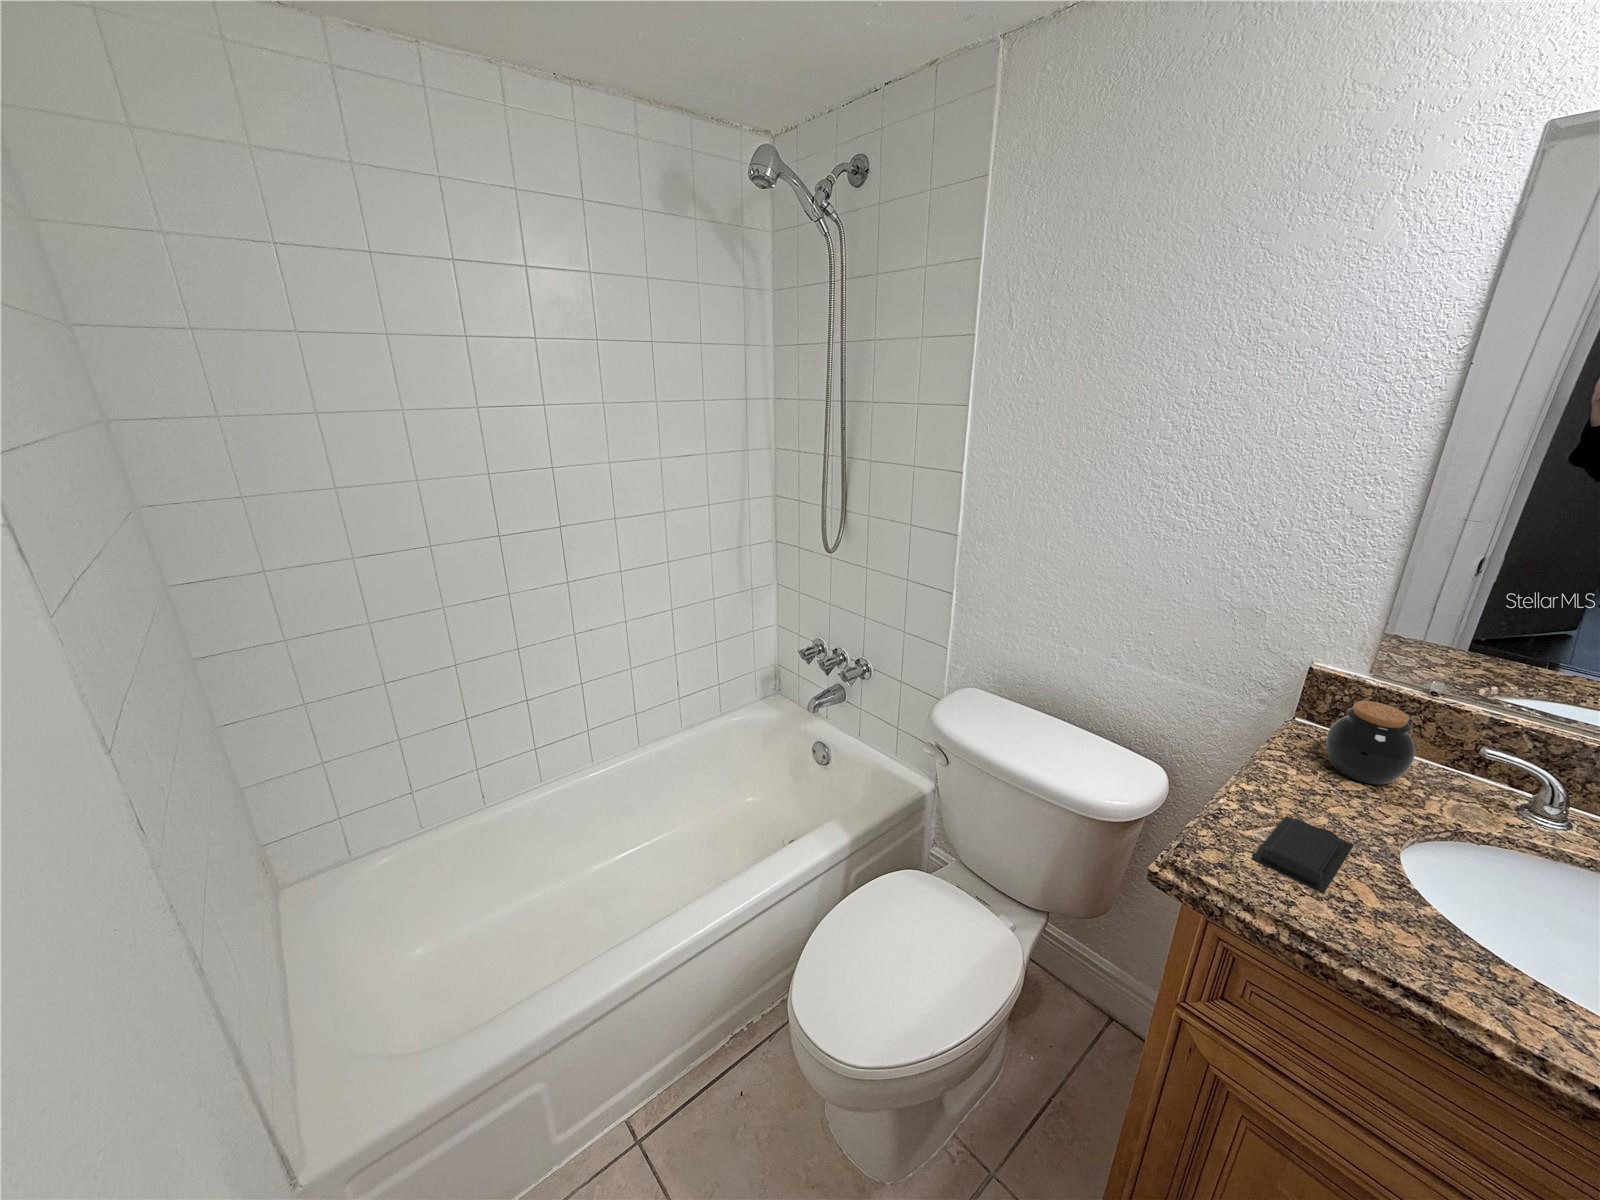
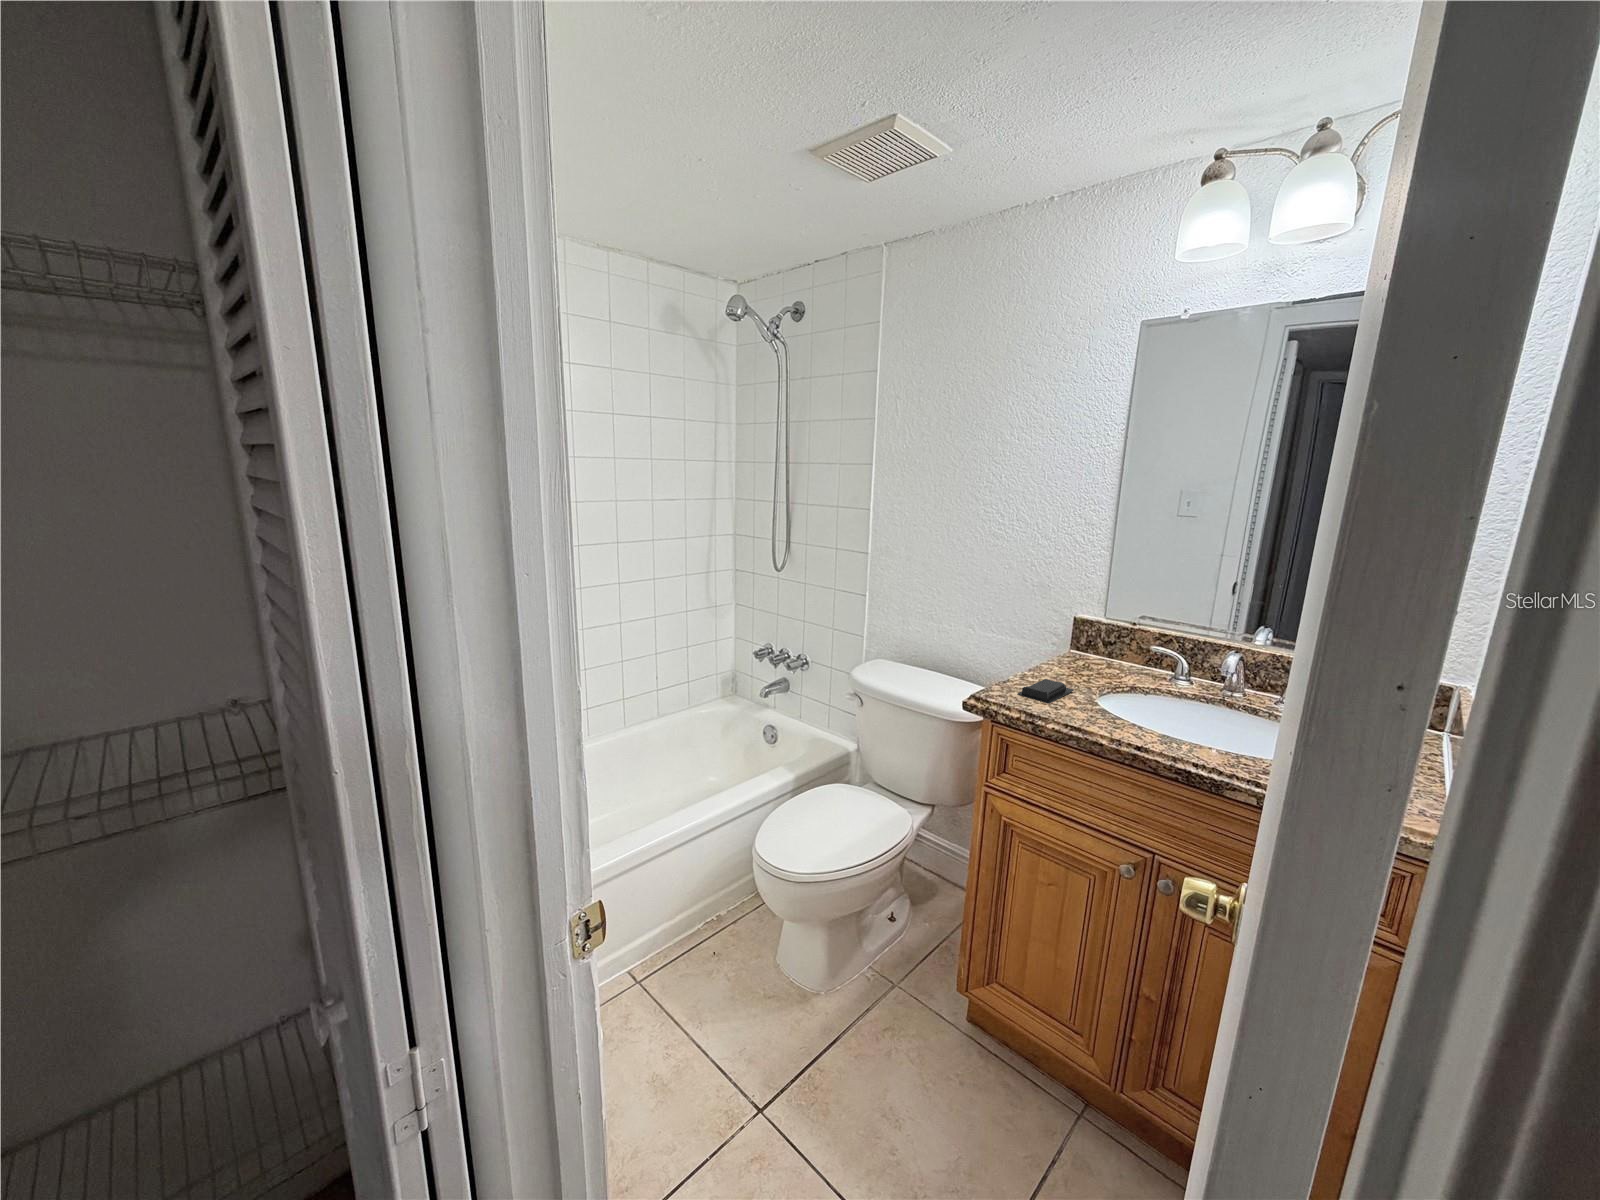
jar: present [1326,701,1415,785] -> none [1077,628,1120,674]

